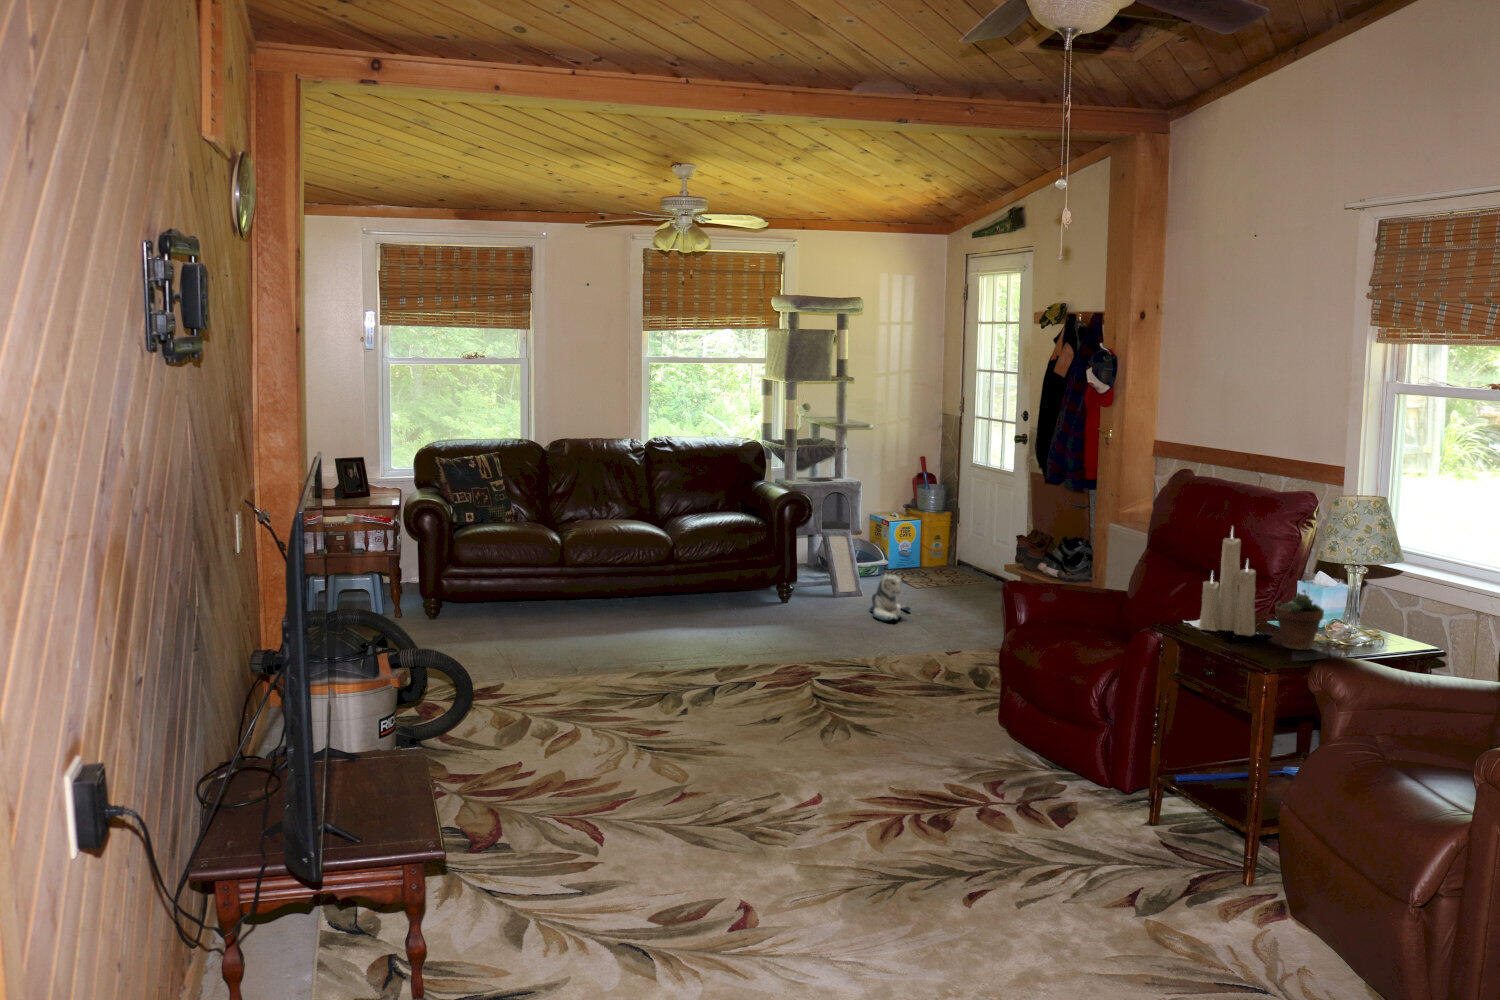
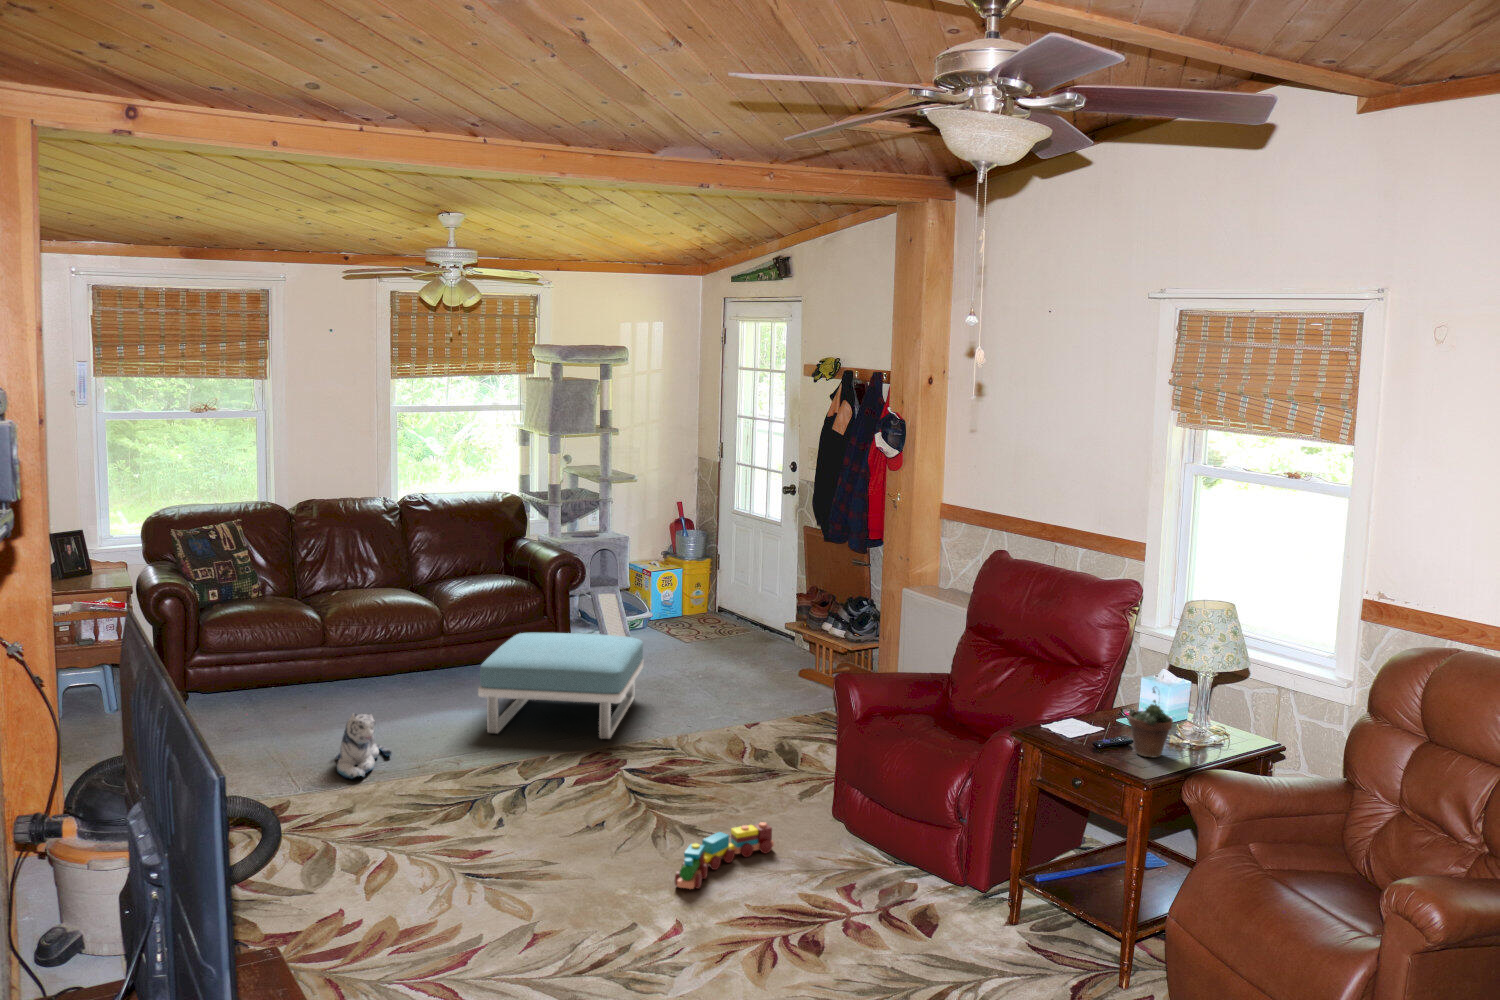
candle: present [1198,532,1256,636] -> none [1051,630,1105,741]
footstool: none [688,561,853,657] -> present [478,633,643,739]
plush toy: present [869,574,910,621] -> present [336,714,391,779]
toy train: none [824,722,933,773] -> present [675,822,774,889]

